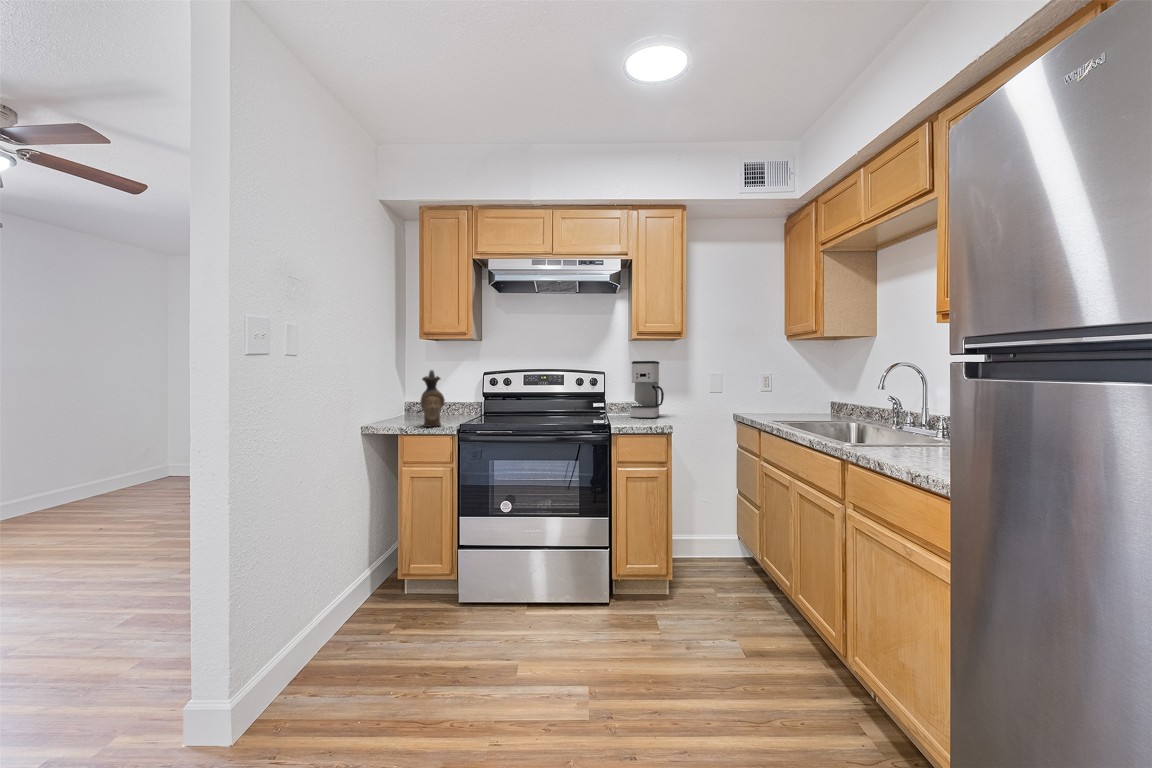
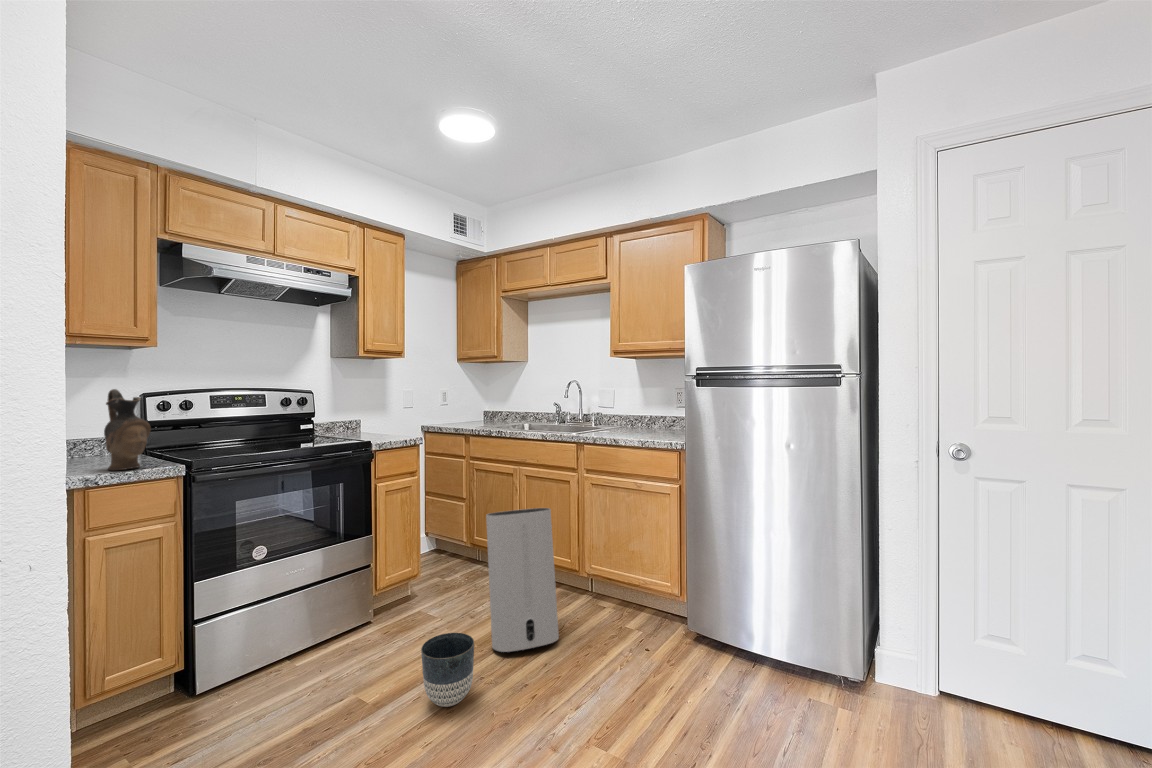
coffee maker: present [630,361,664,418] -> none [333,378,371,436]
air purifier: none [655,529,752,730] -> present [486,508,559,652]
planter: none [531,642,588,725] -> present [421,633,474,707]

